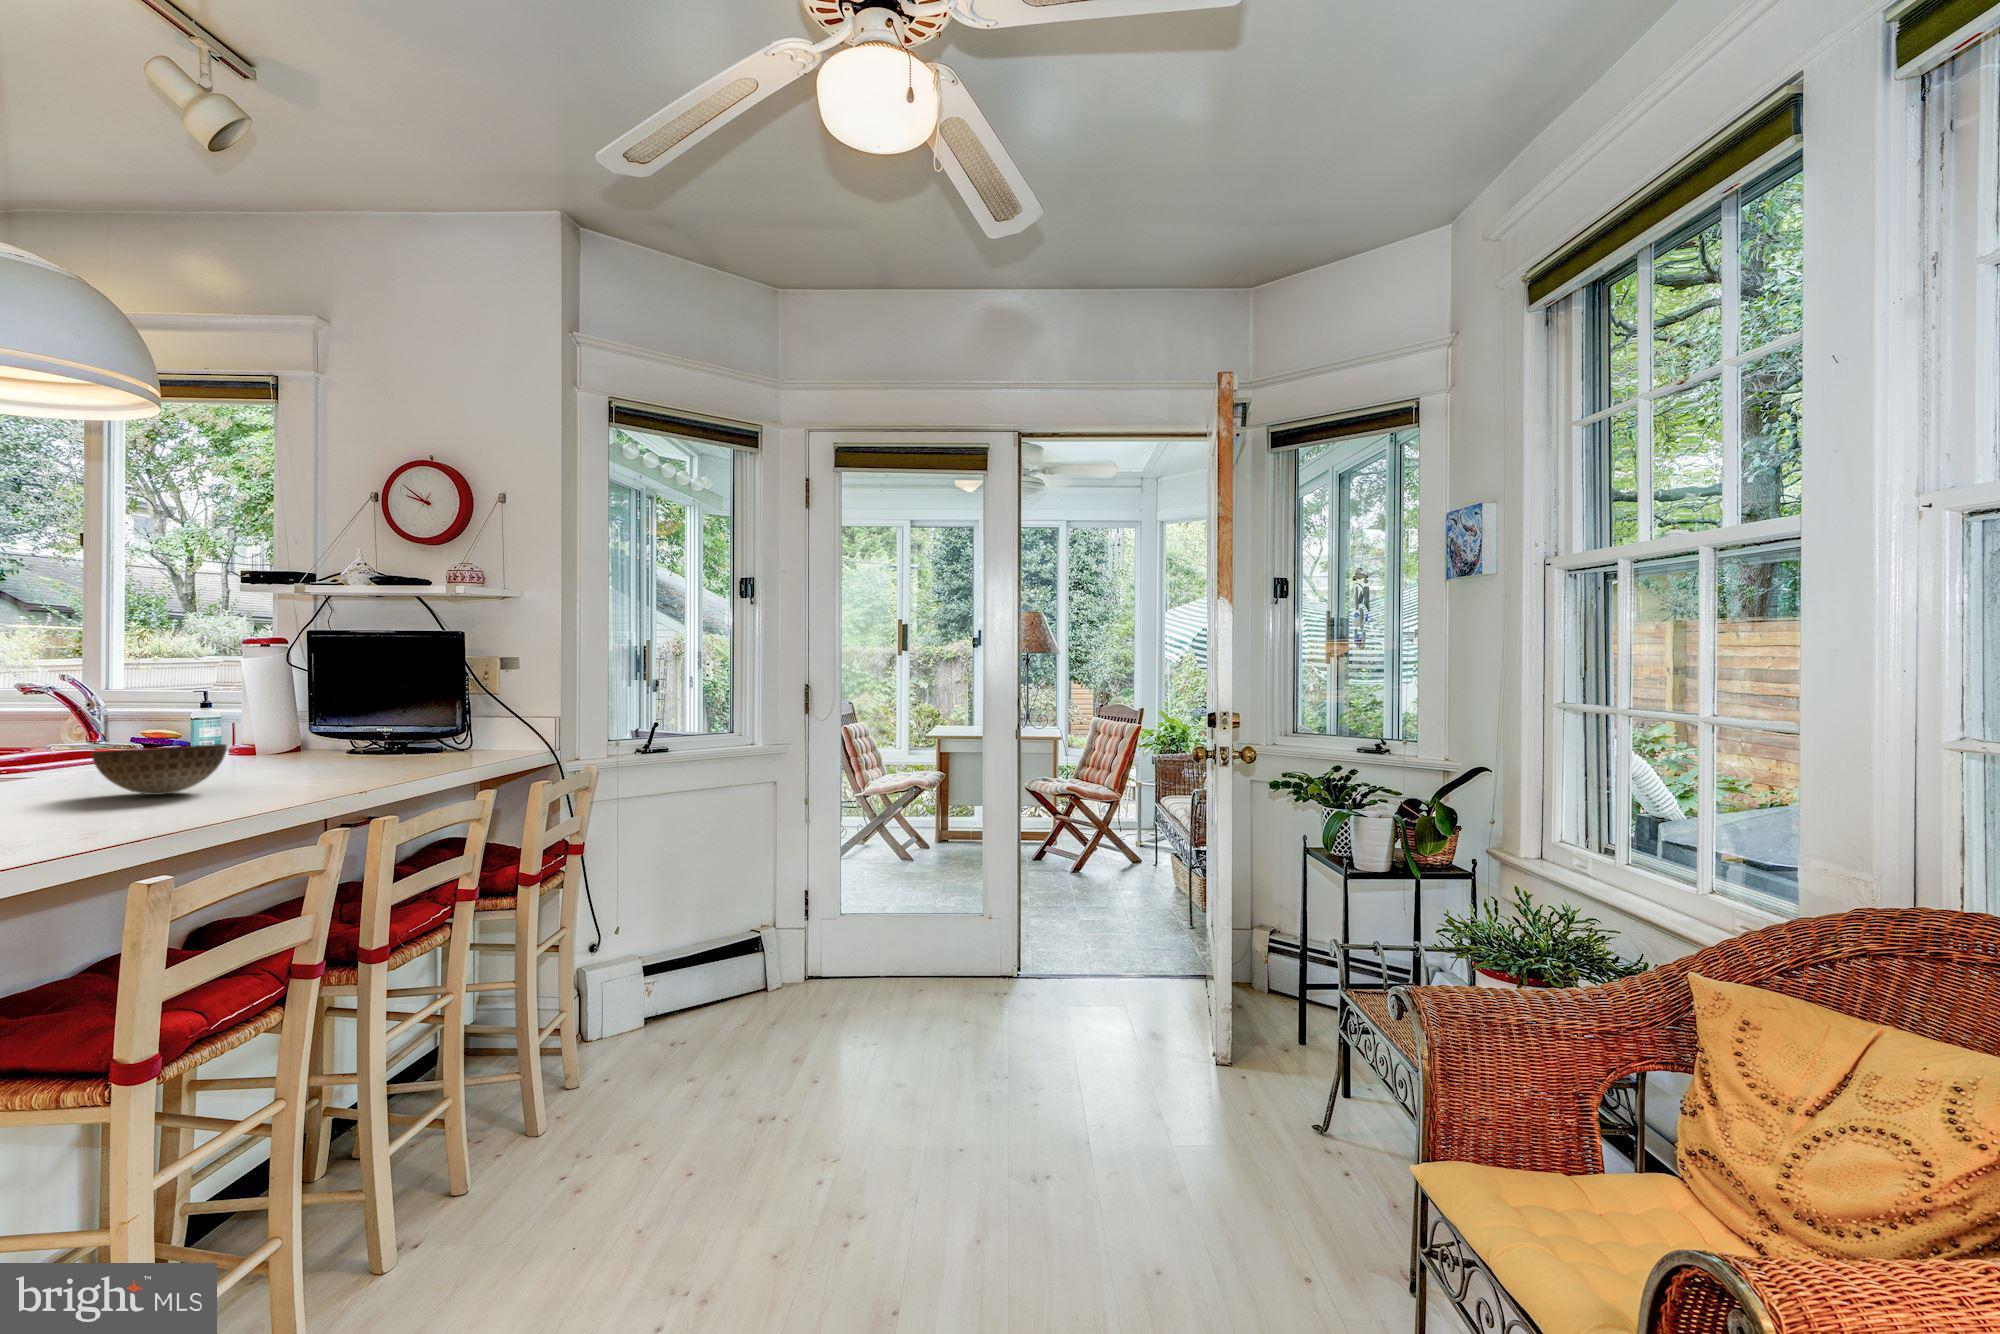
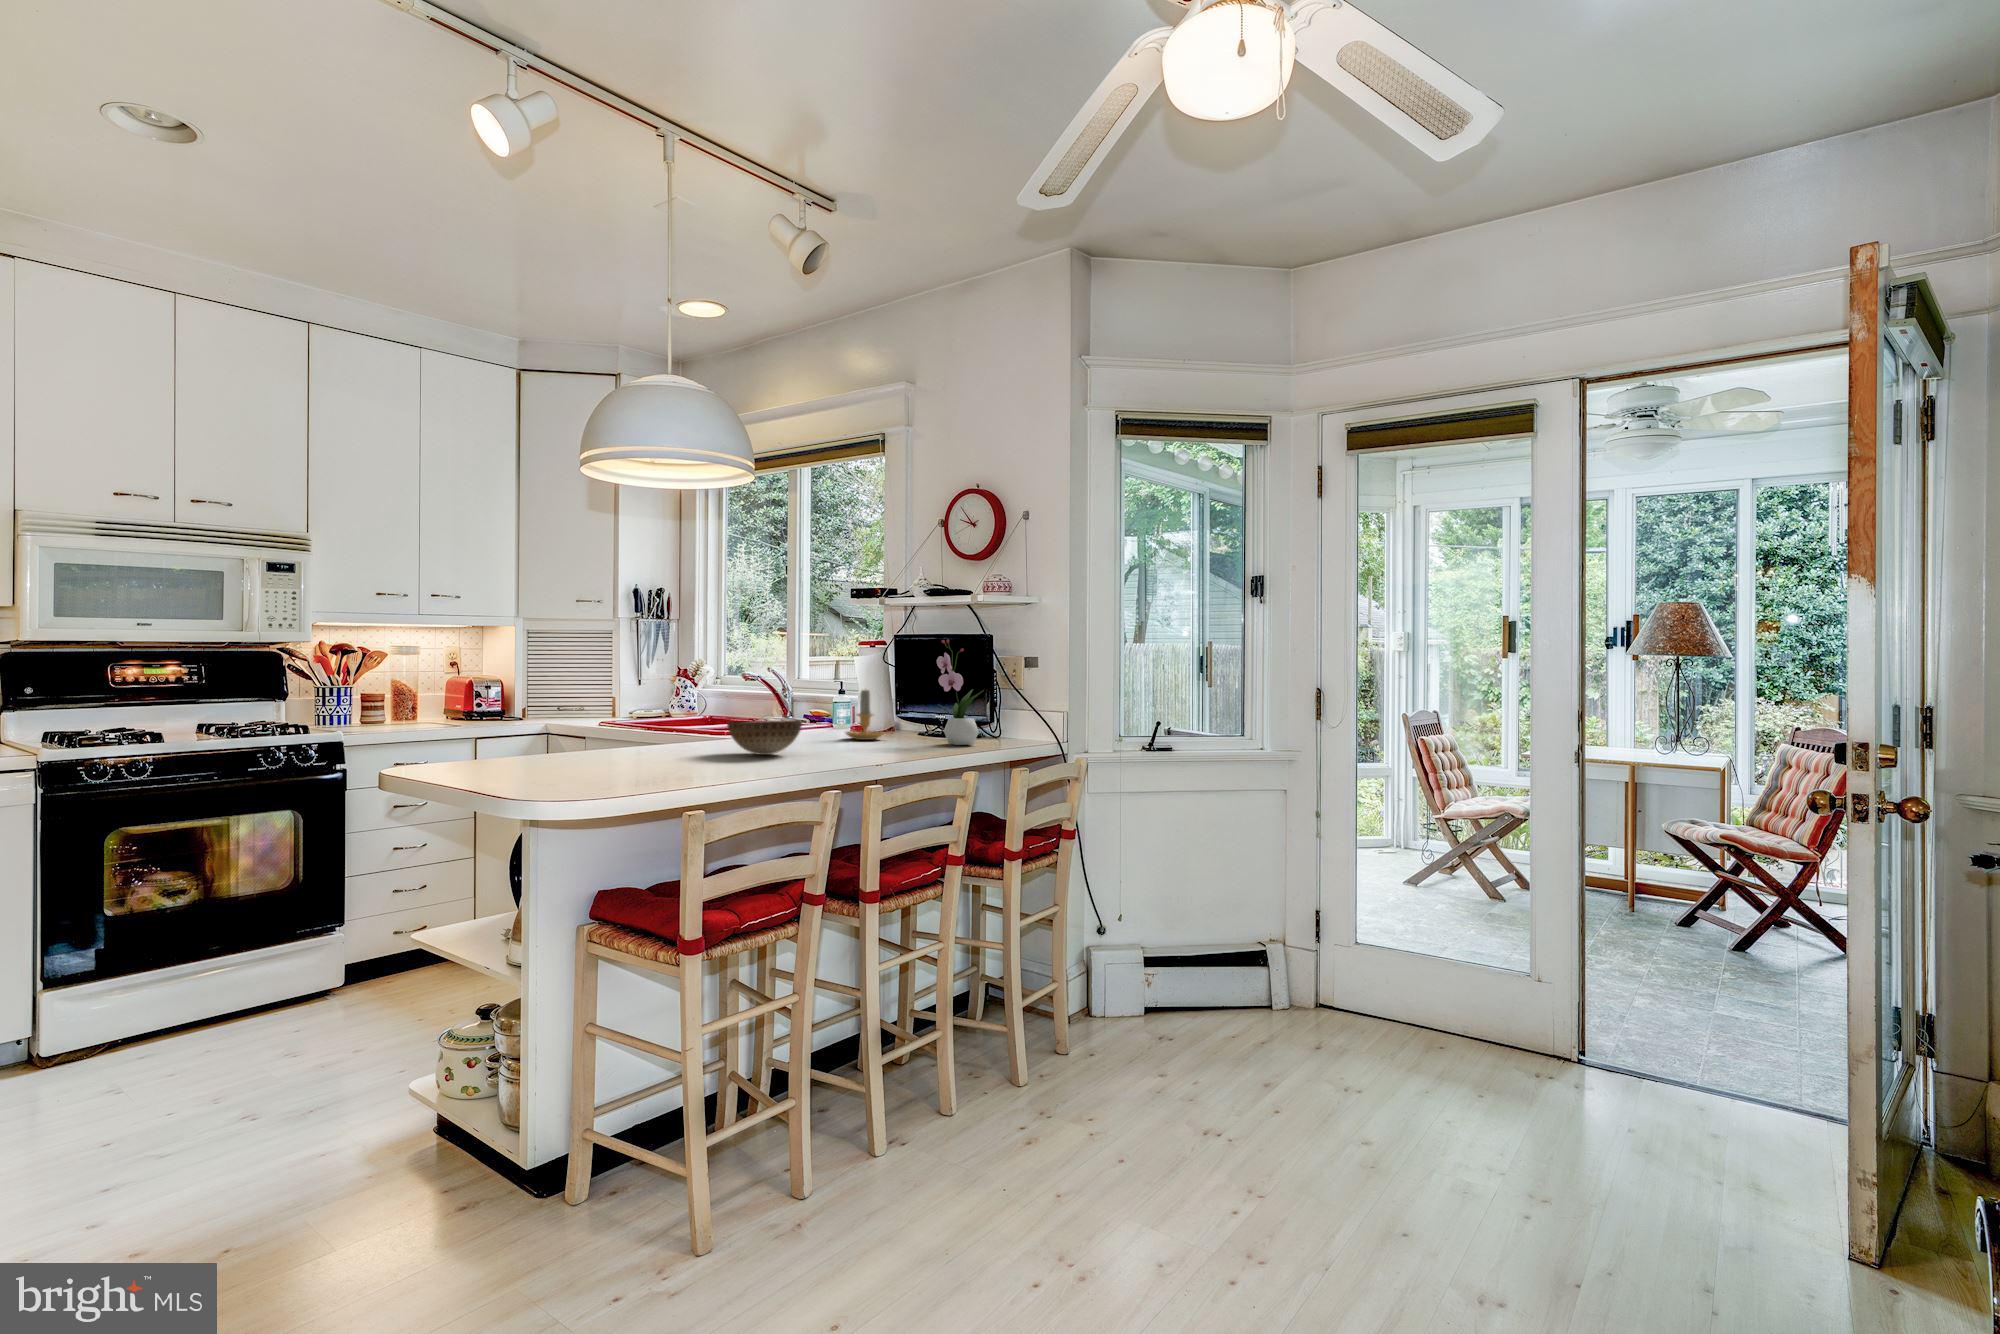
flower arrangement: none [398,637,465,762] -> present [937,640,984,745]
candle: none [252,696,329,764] -> present [846,689,887,740]

